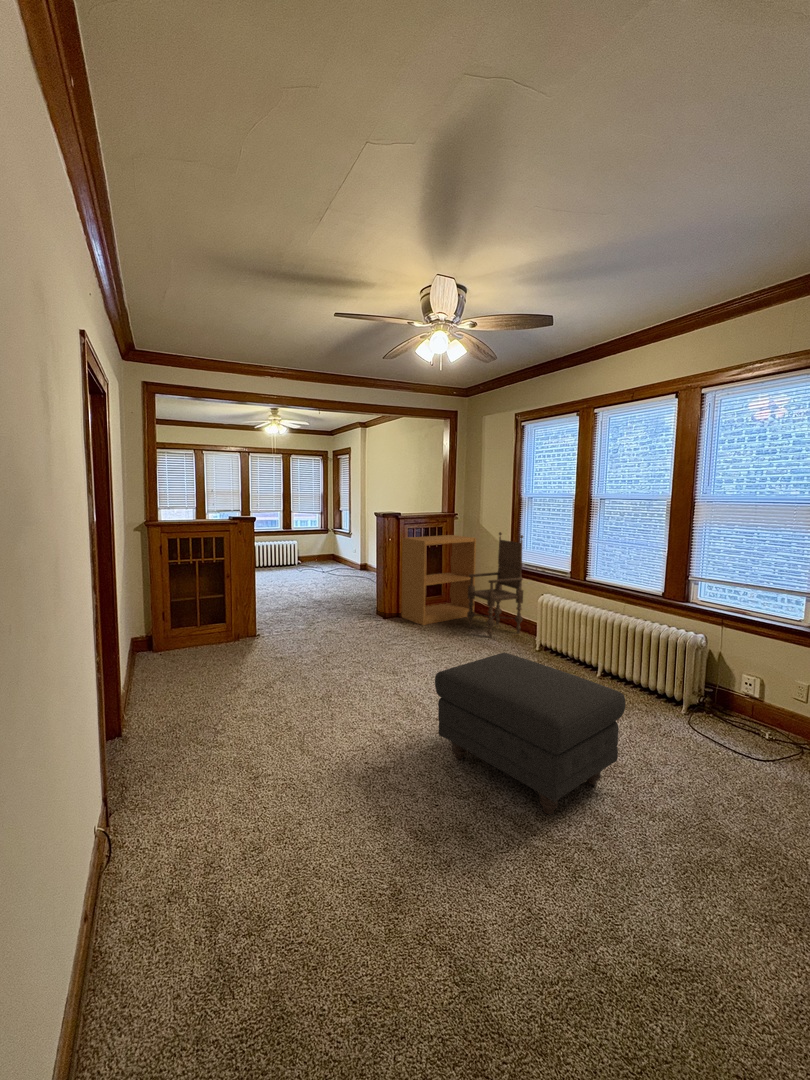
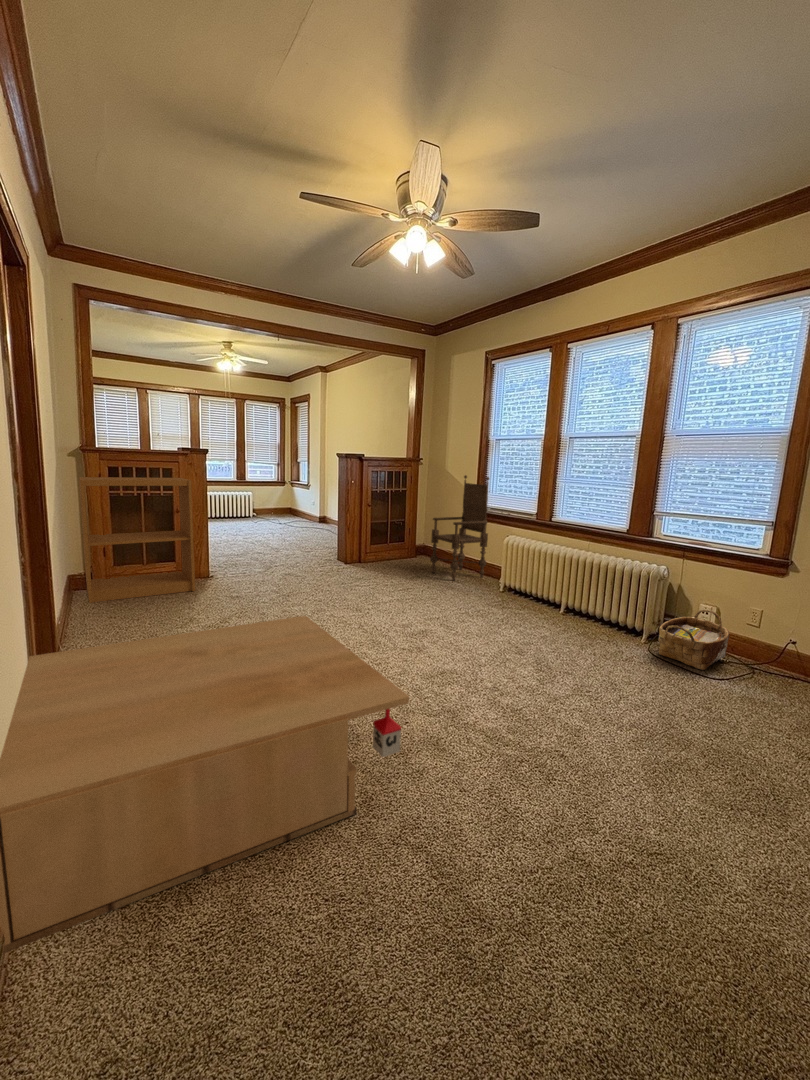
bookshelf: present [402,535,476,625] -> present [79,477,195,603]
ottoman: present [435,652,625,814] -> none [403,579,598,728]
woven basket: none [696,682,771,748] -> present [659,610,729,670]
coffee table: none [62,693,435,1043] -> present [0,616,409,953]

